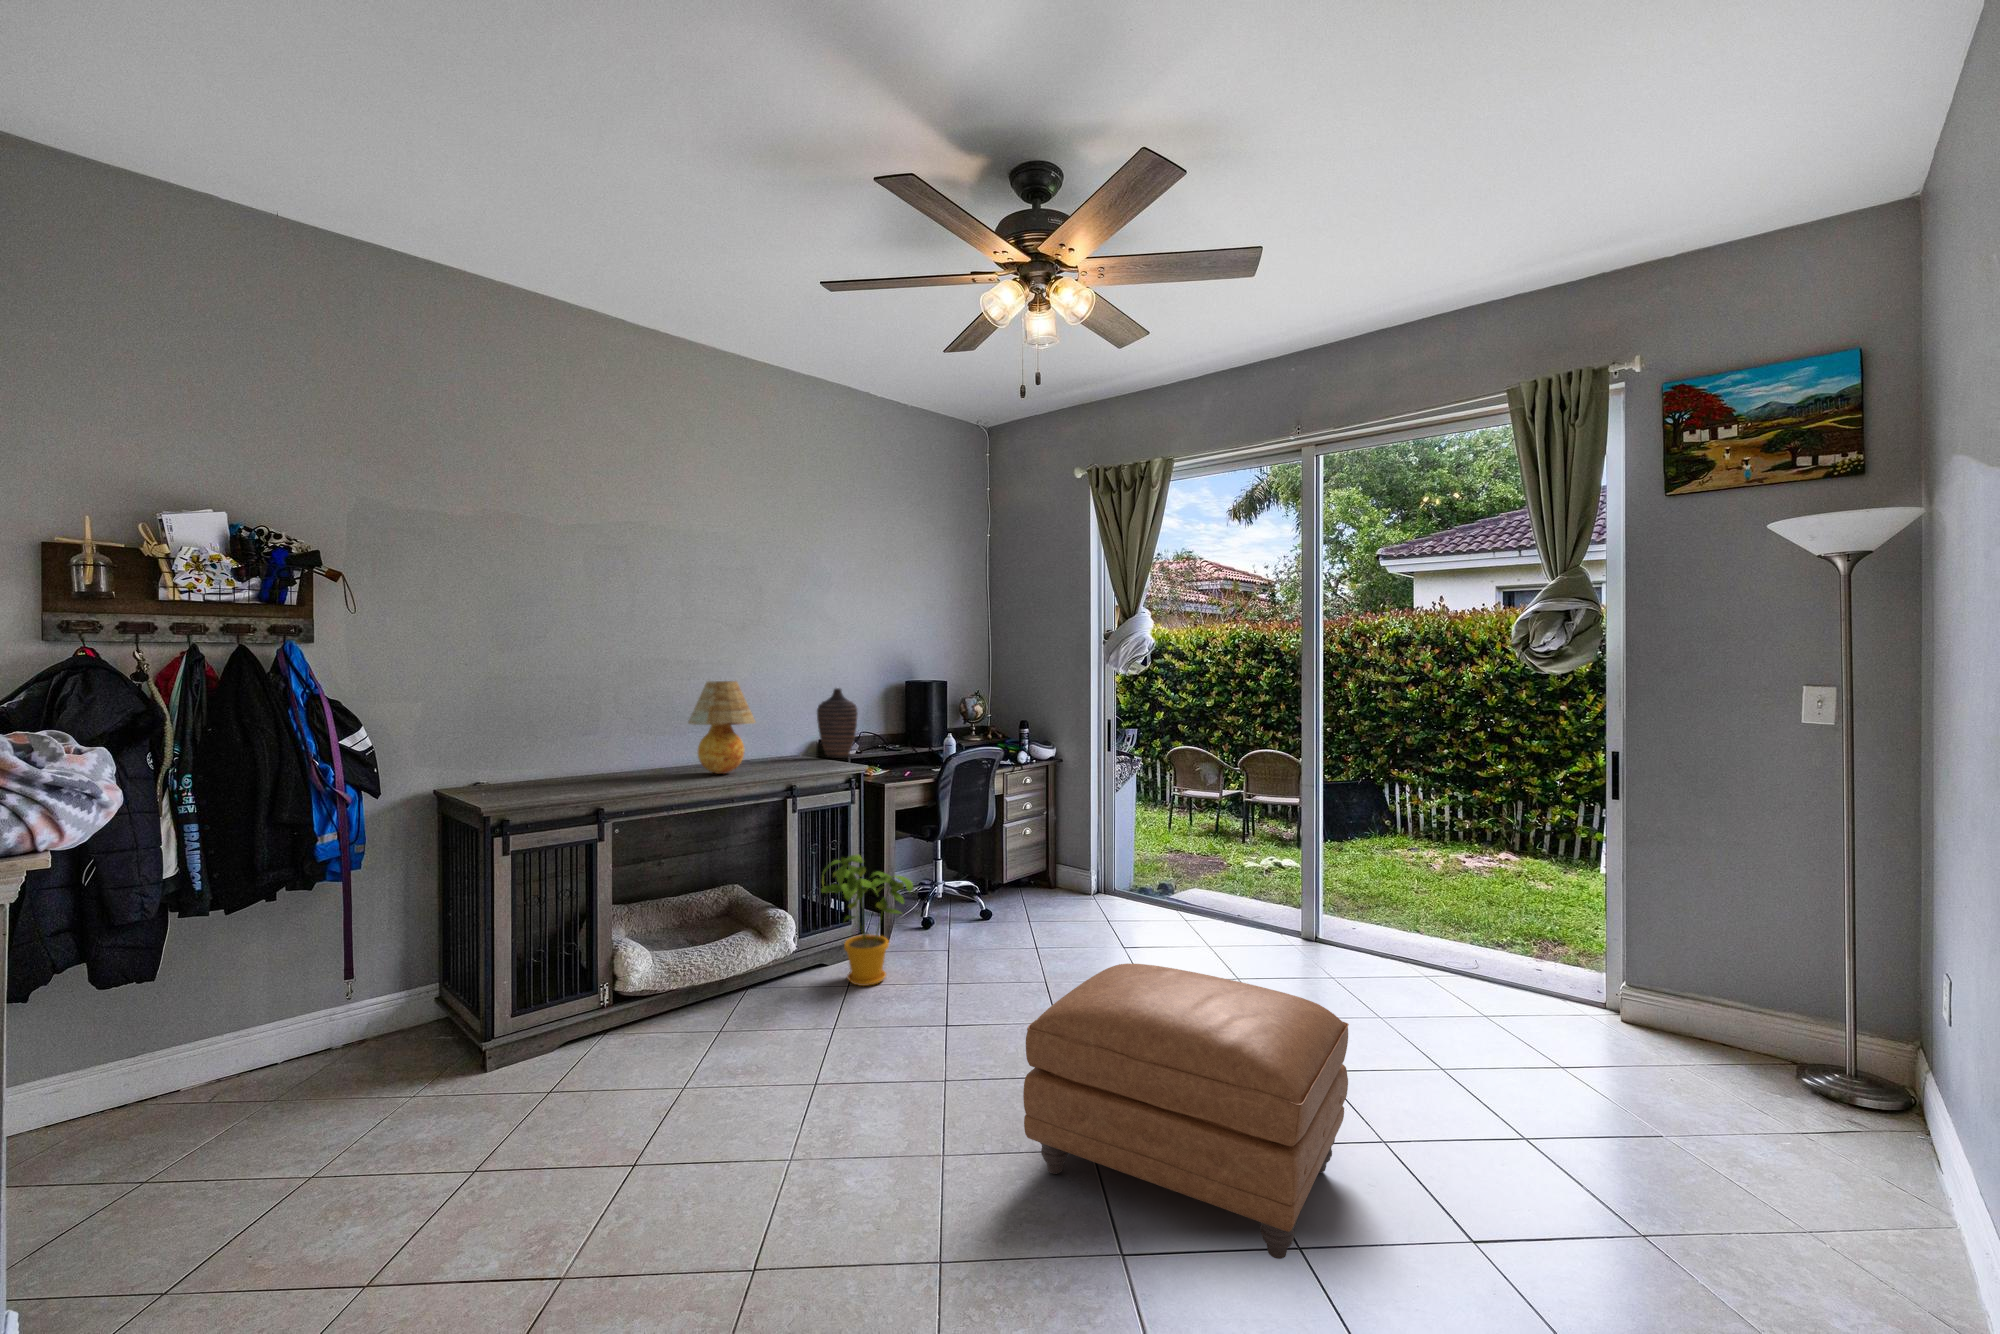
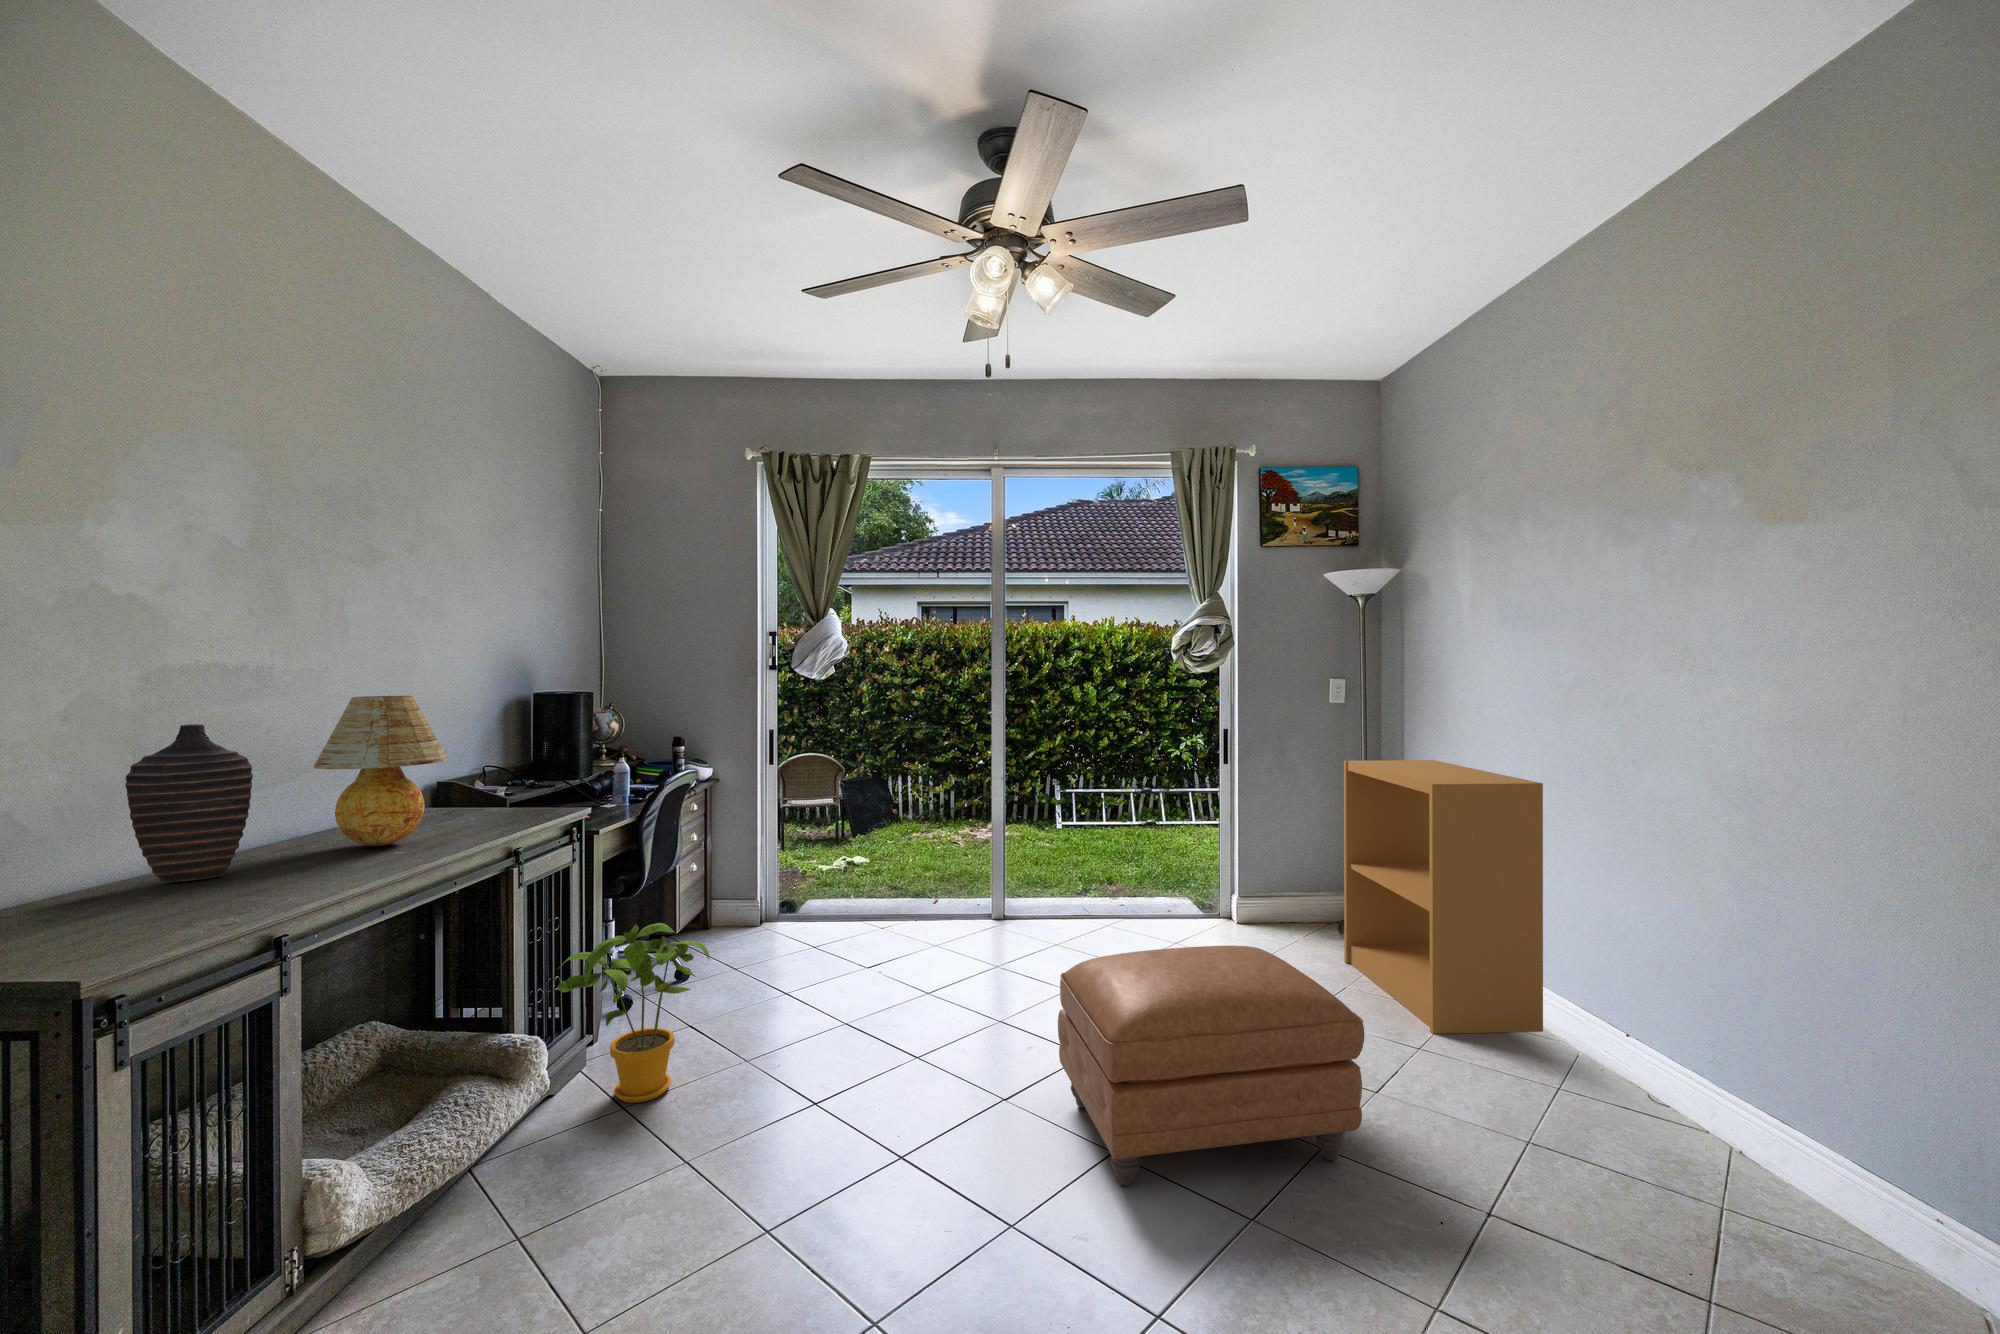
decorative vase: present [817,688,858,758] -> present [125,724,253,882]
bookshelf: none [1695,811,1957,1323] -> present [1344,760,1543,1034]

